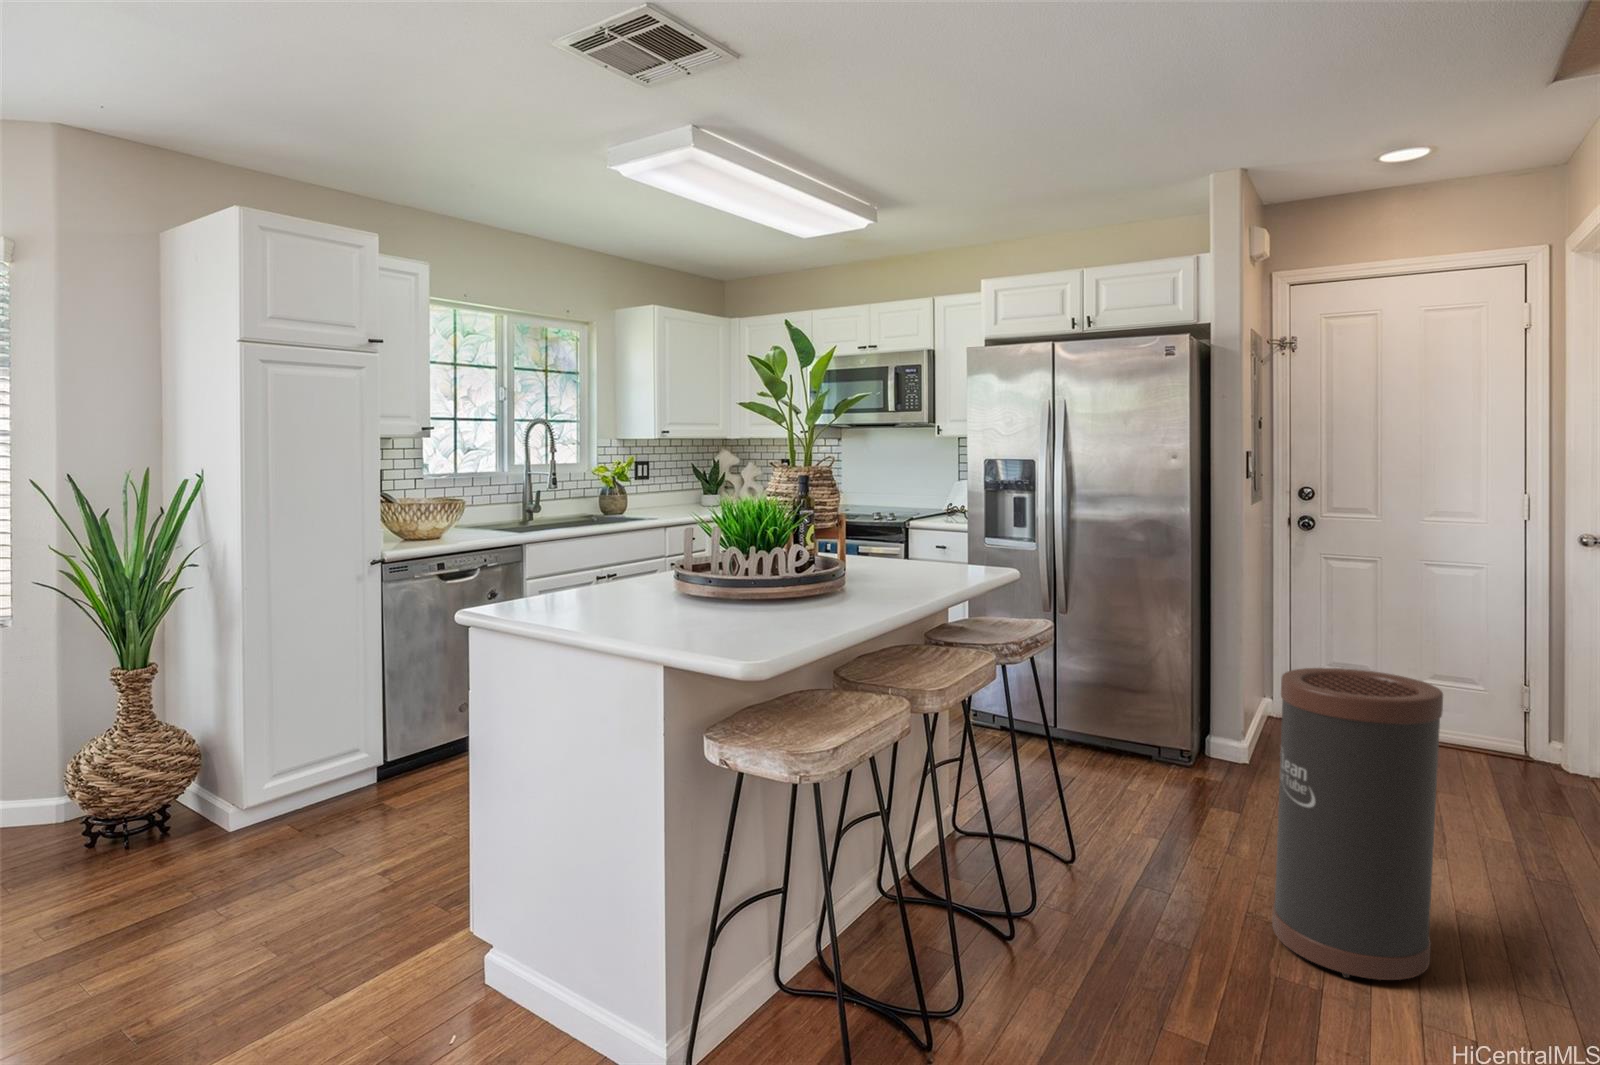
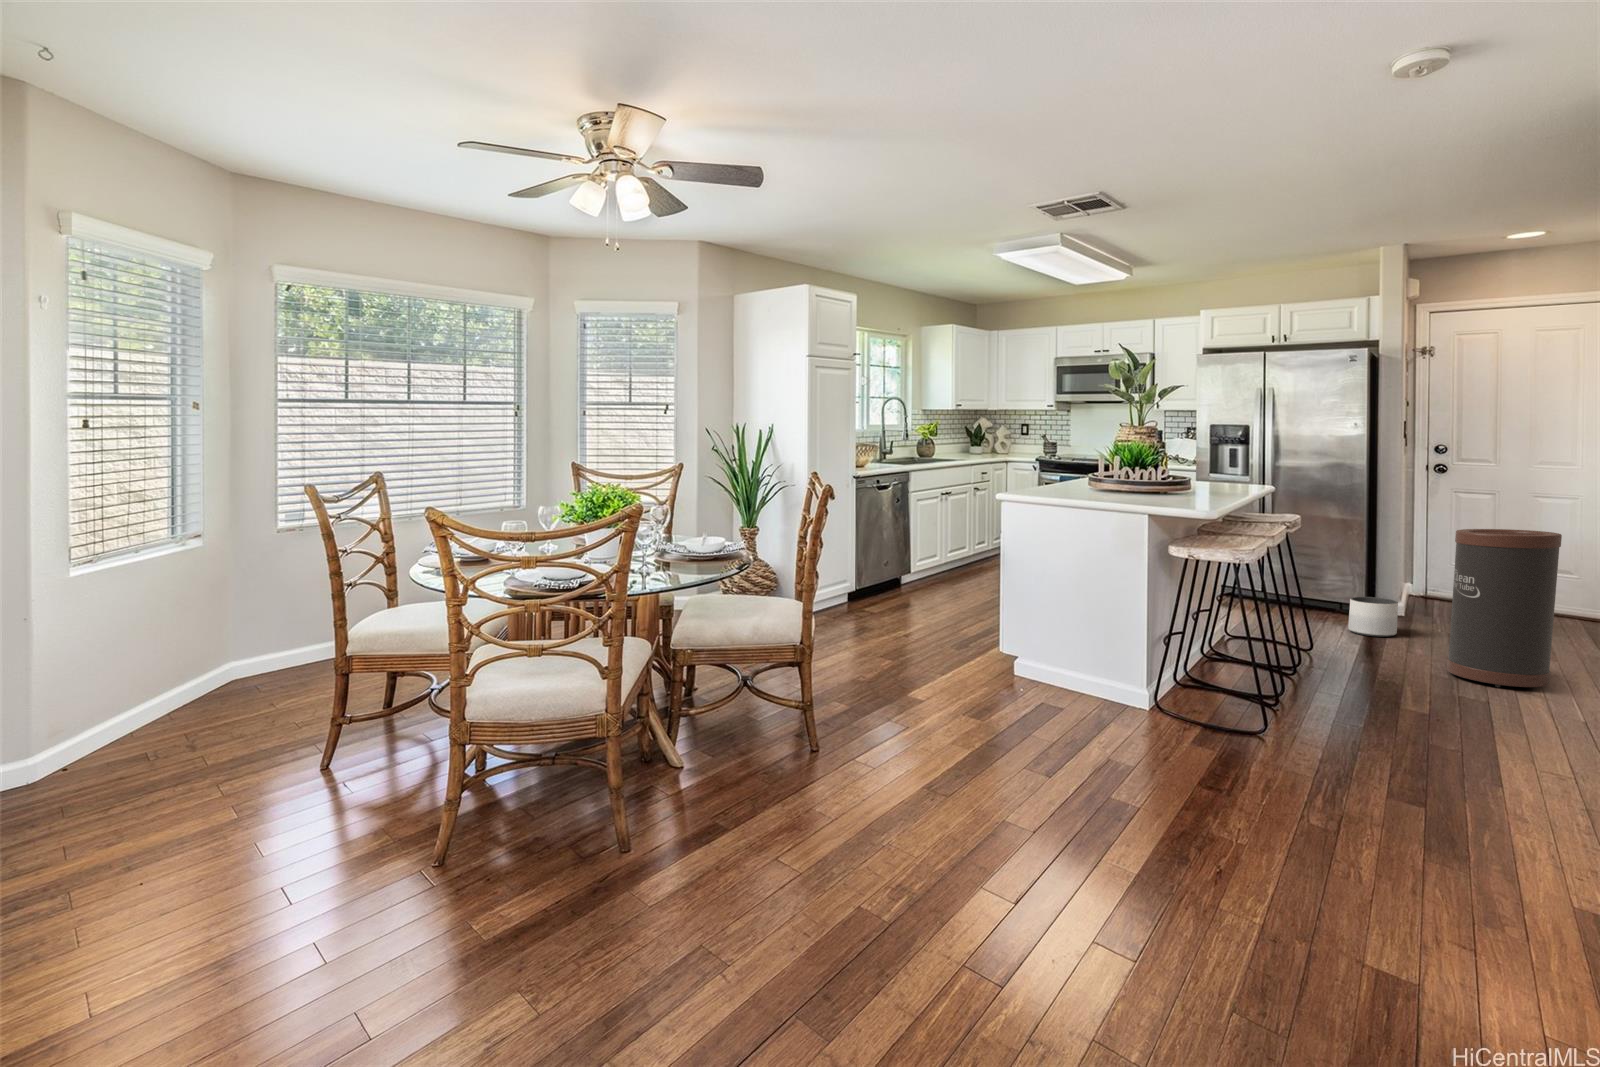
planter: none [1156,747,1226,822] -> present [1348,597,1398,637]

